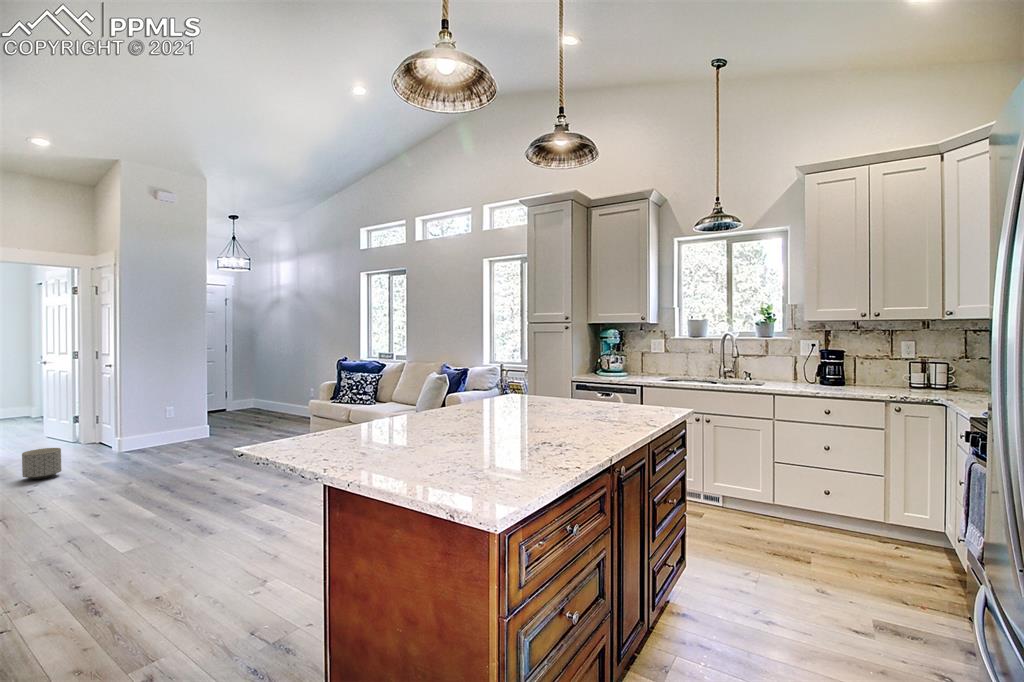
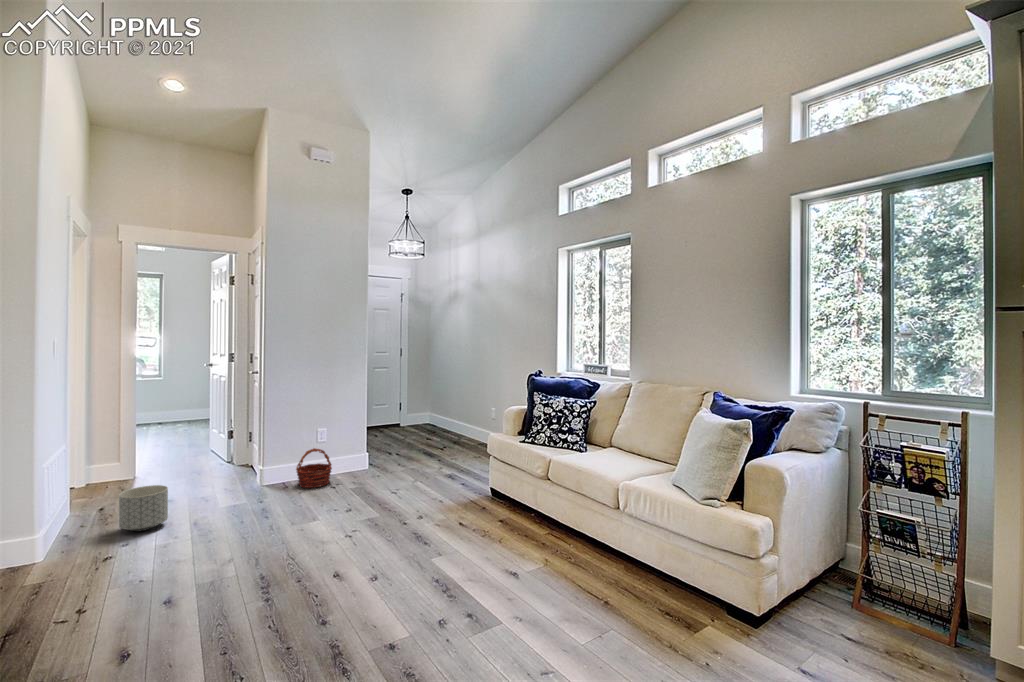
basket: none [154,421,184,450] -> present [296,448,332,488]

